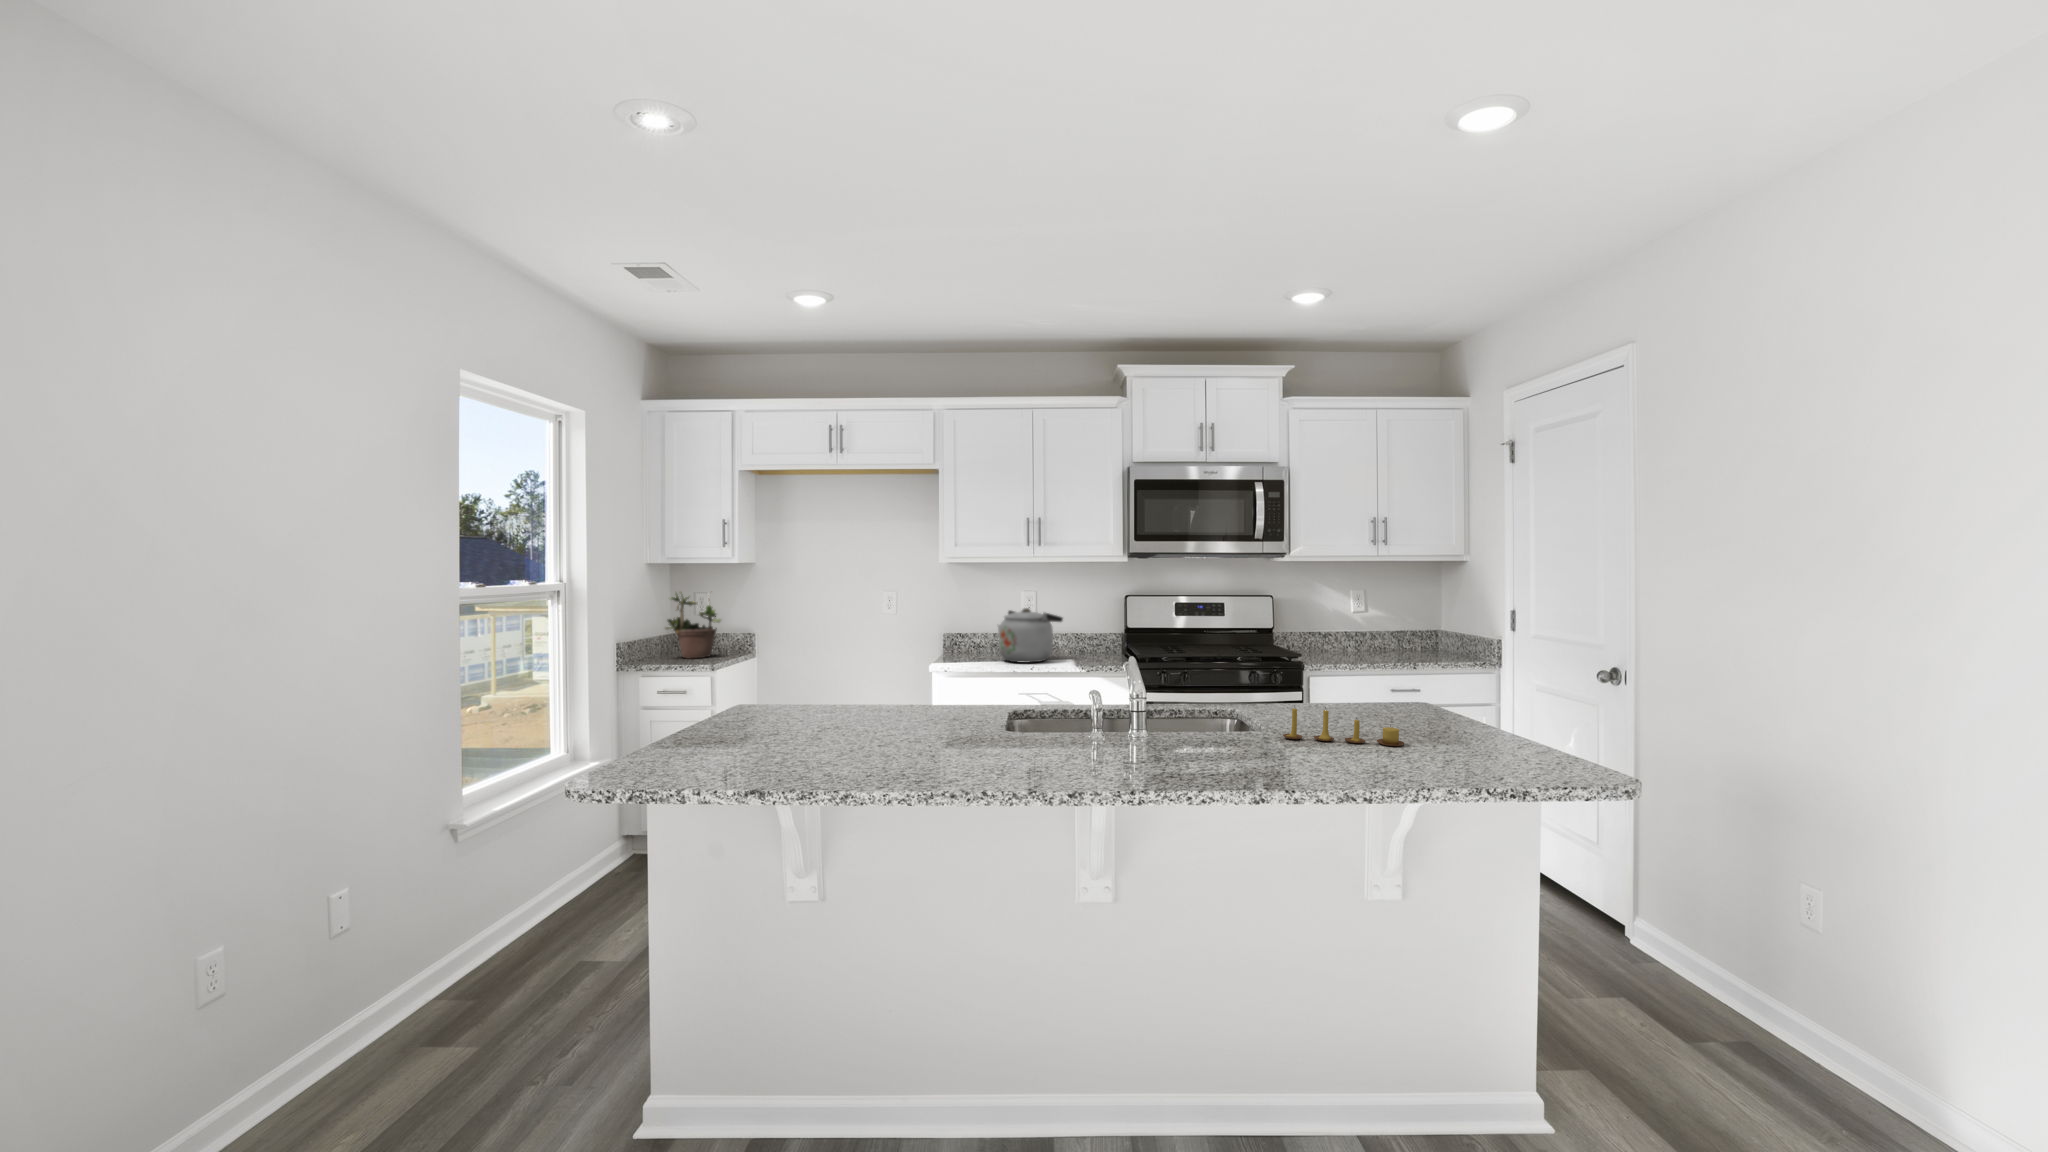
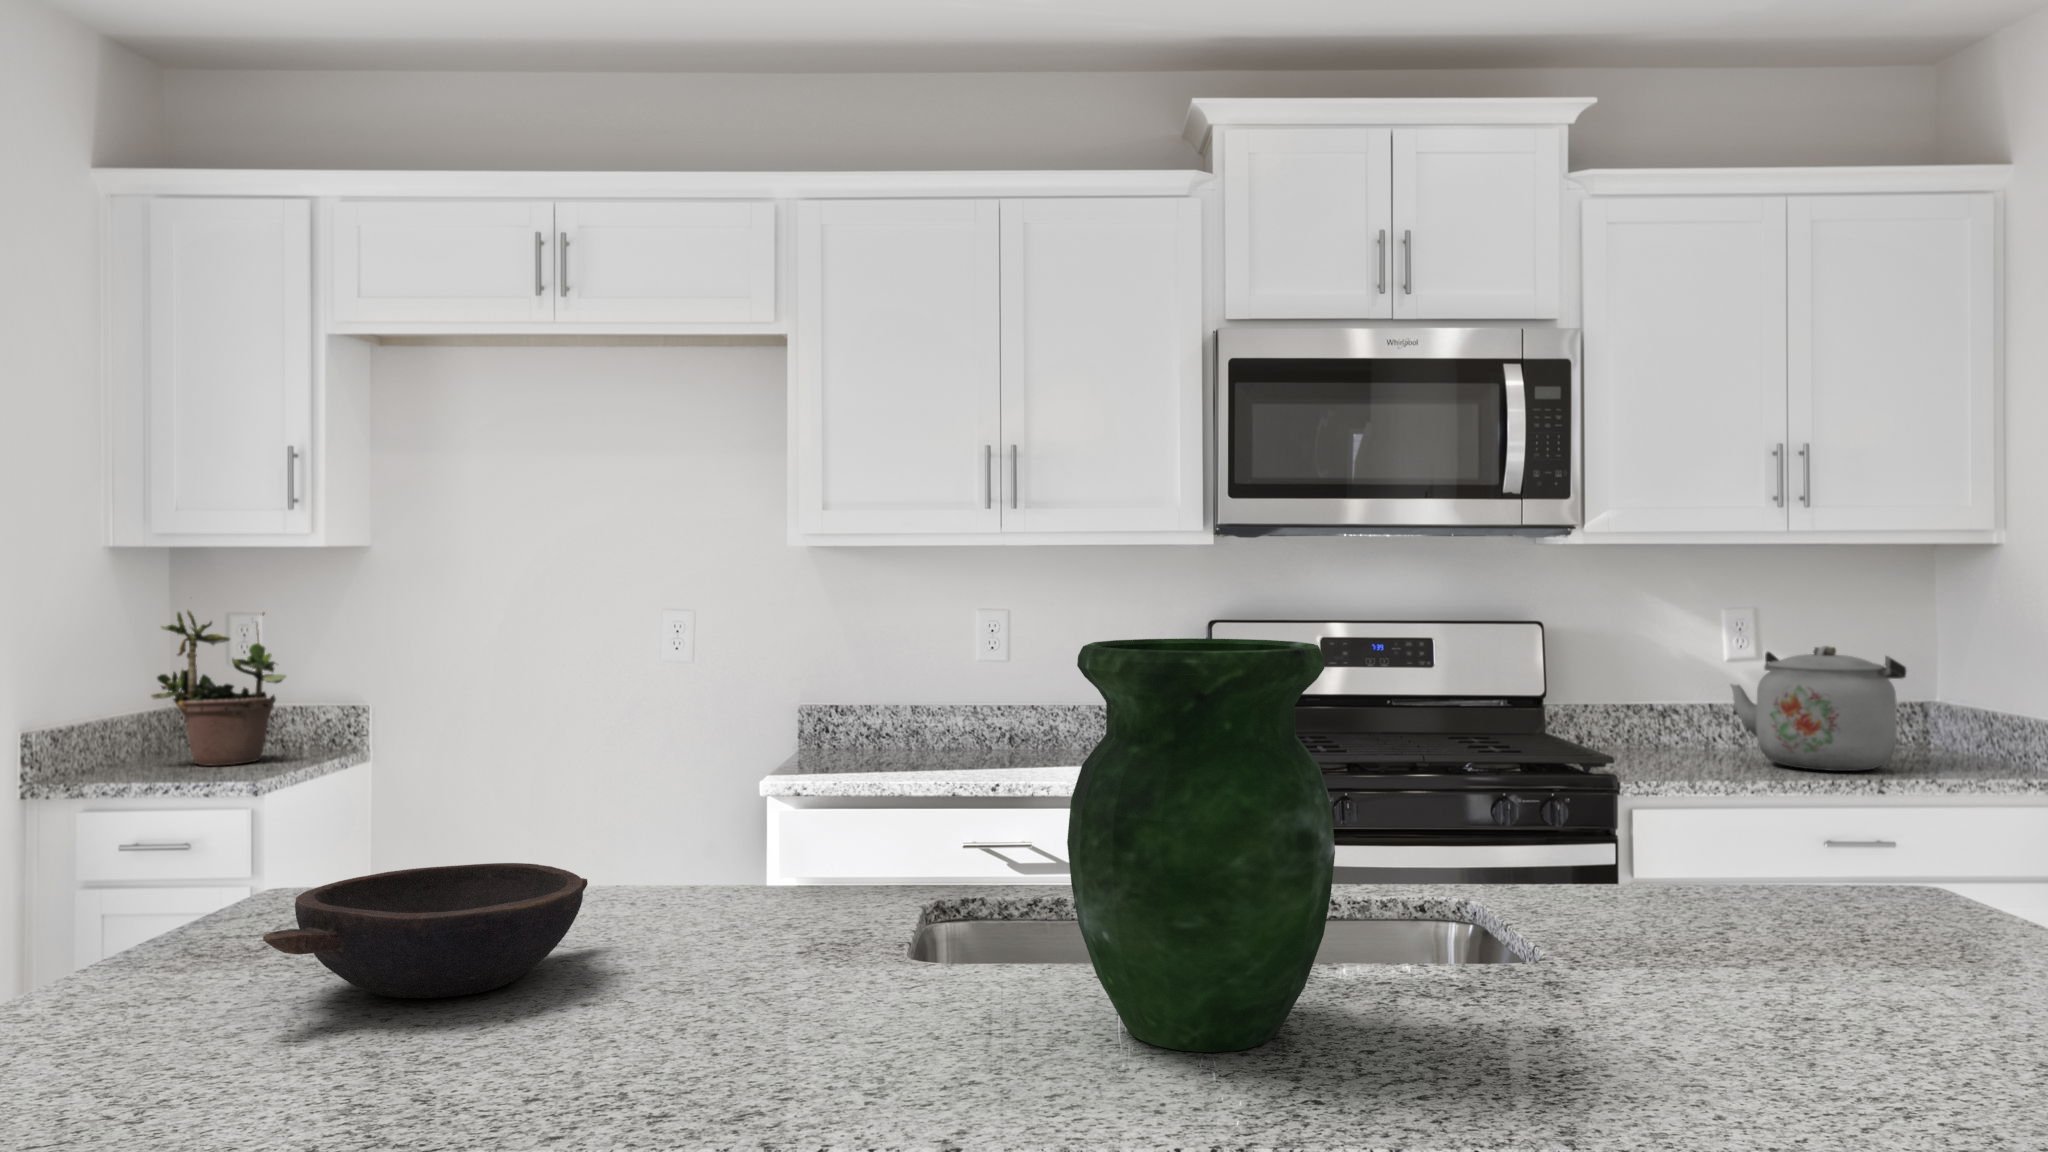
kettle: present [998,608,1063,663] -> present [1731,646,1906,771]
vase: none [1079,608,1178,760] -> present [1067,638,1335,1052]
bowl: none [781,694,891,743] -> present [263,863,588,998]
candle: present [1283,707,1404,746] -> none [1609,896,1936,1009]

